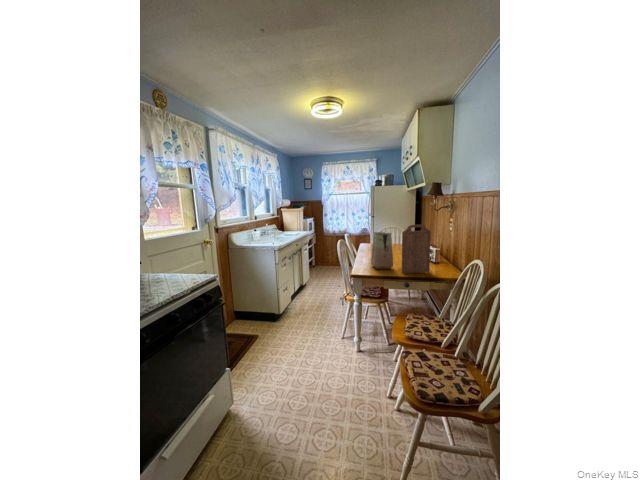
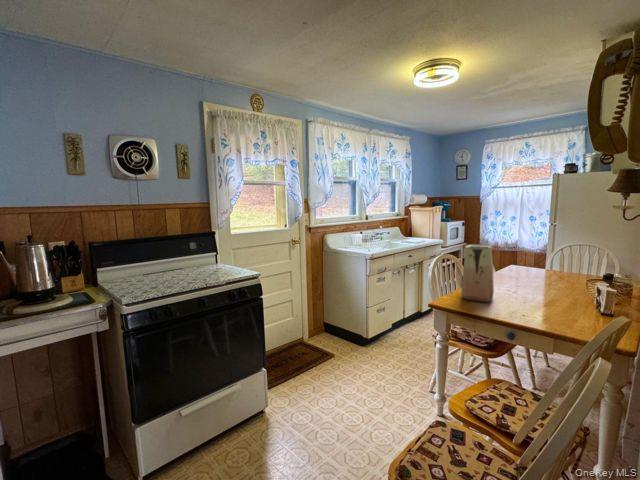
cutting board: present [402,225,431,273] -> none [498,237,555,318]

